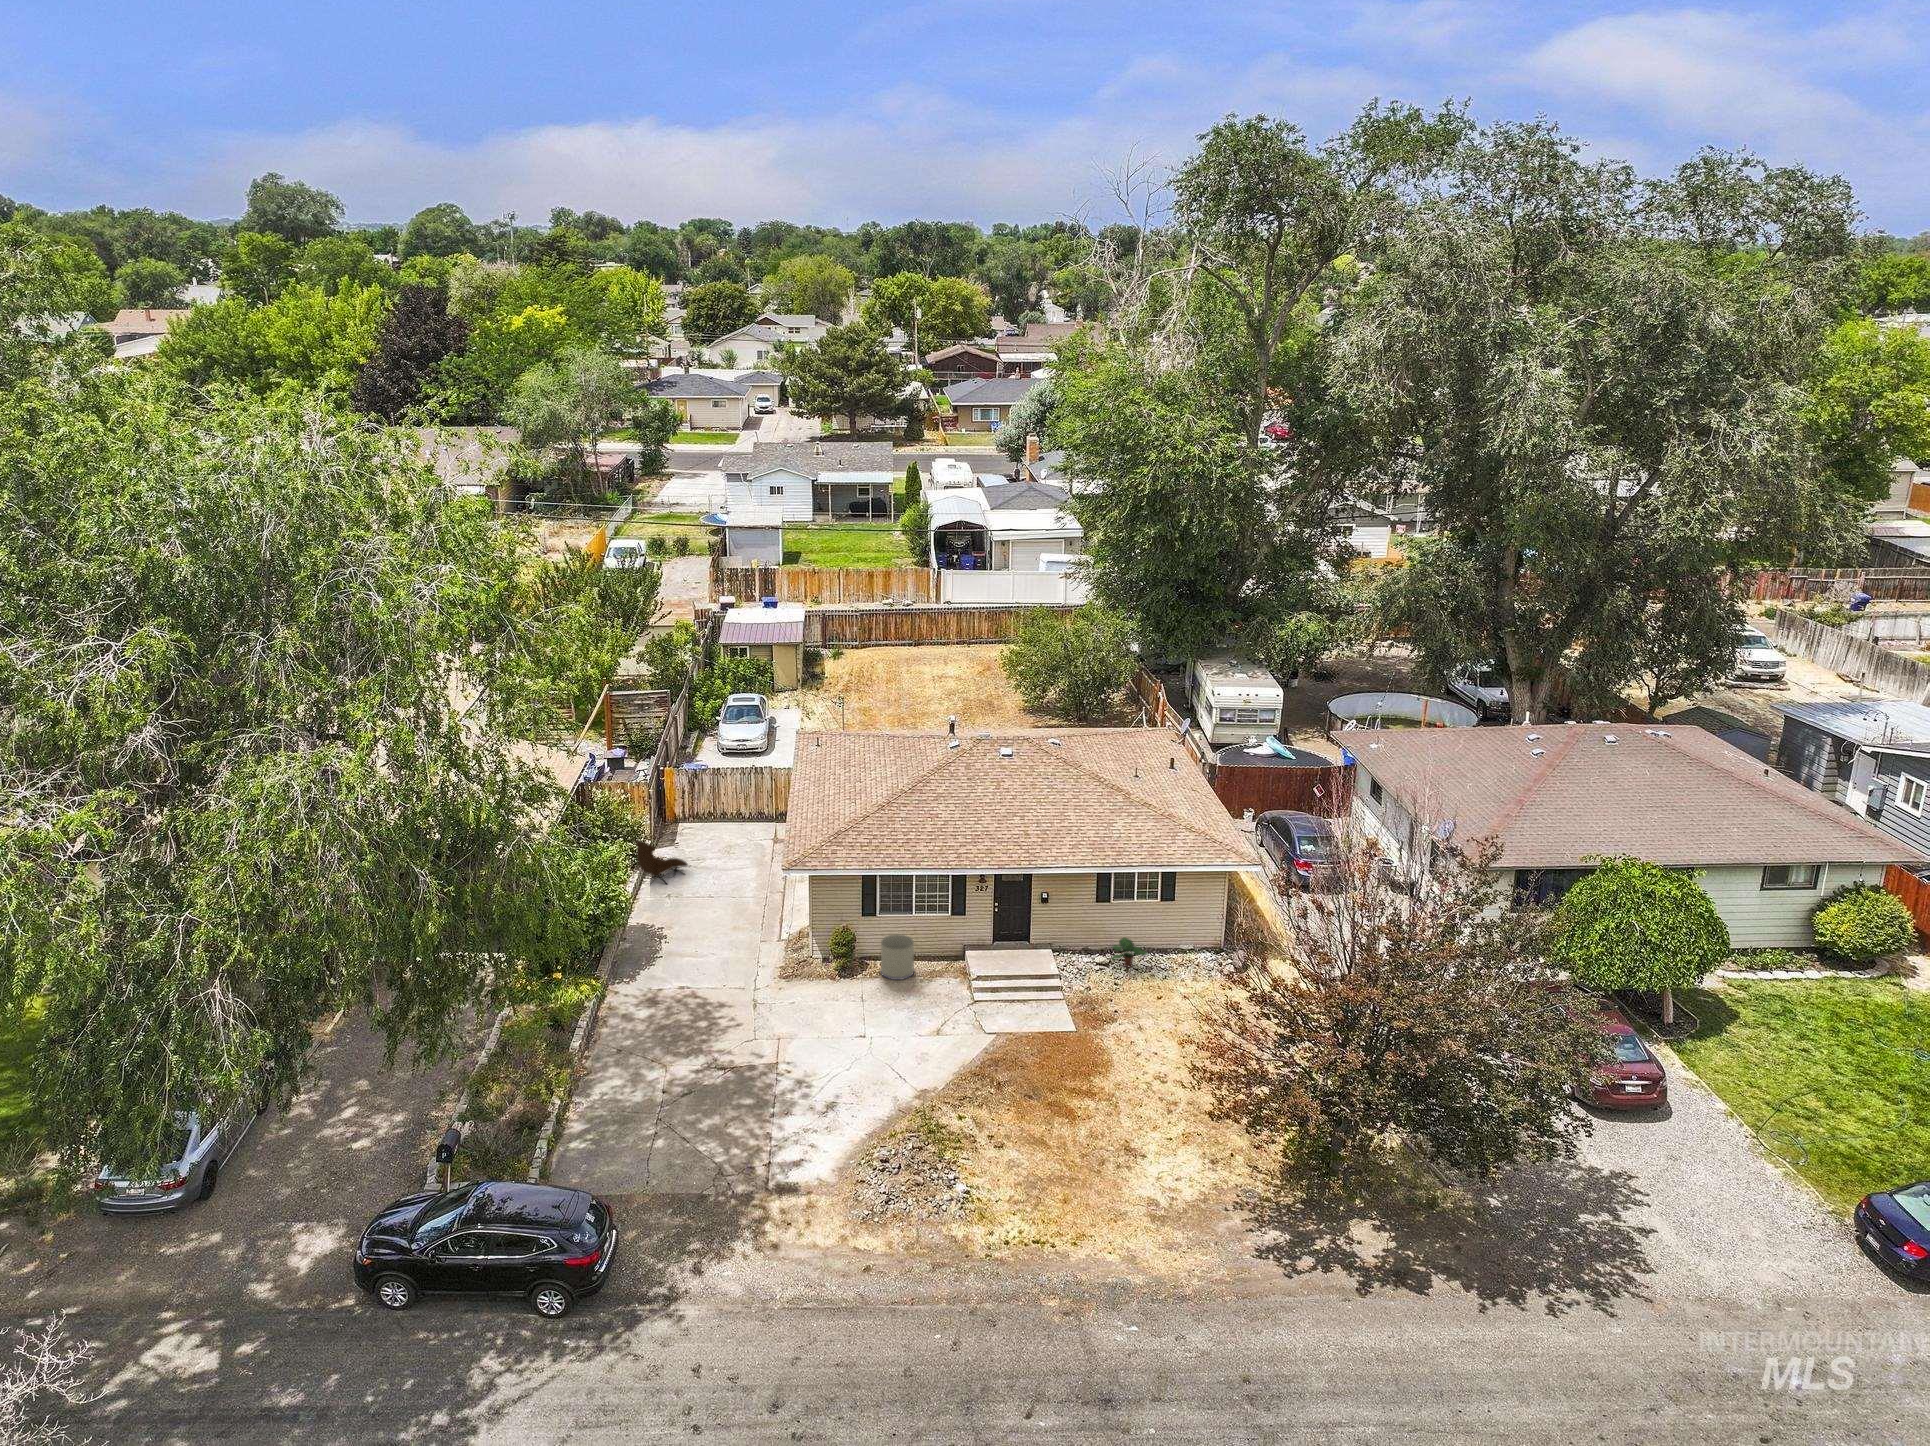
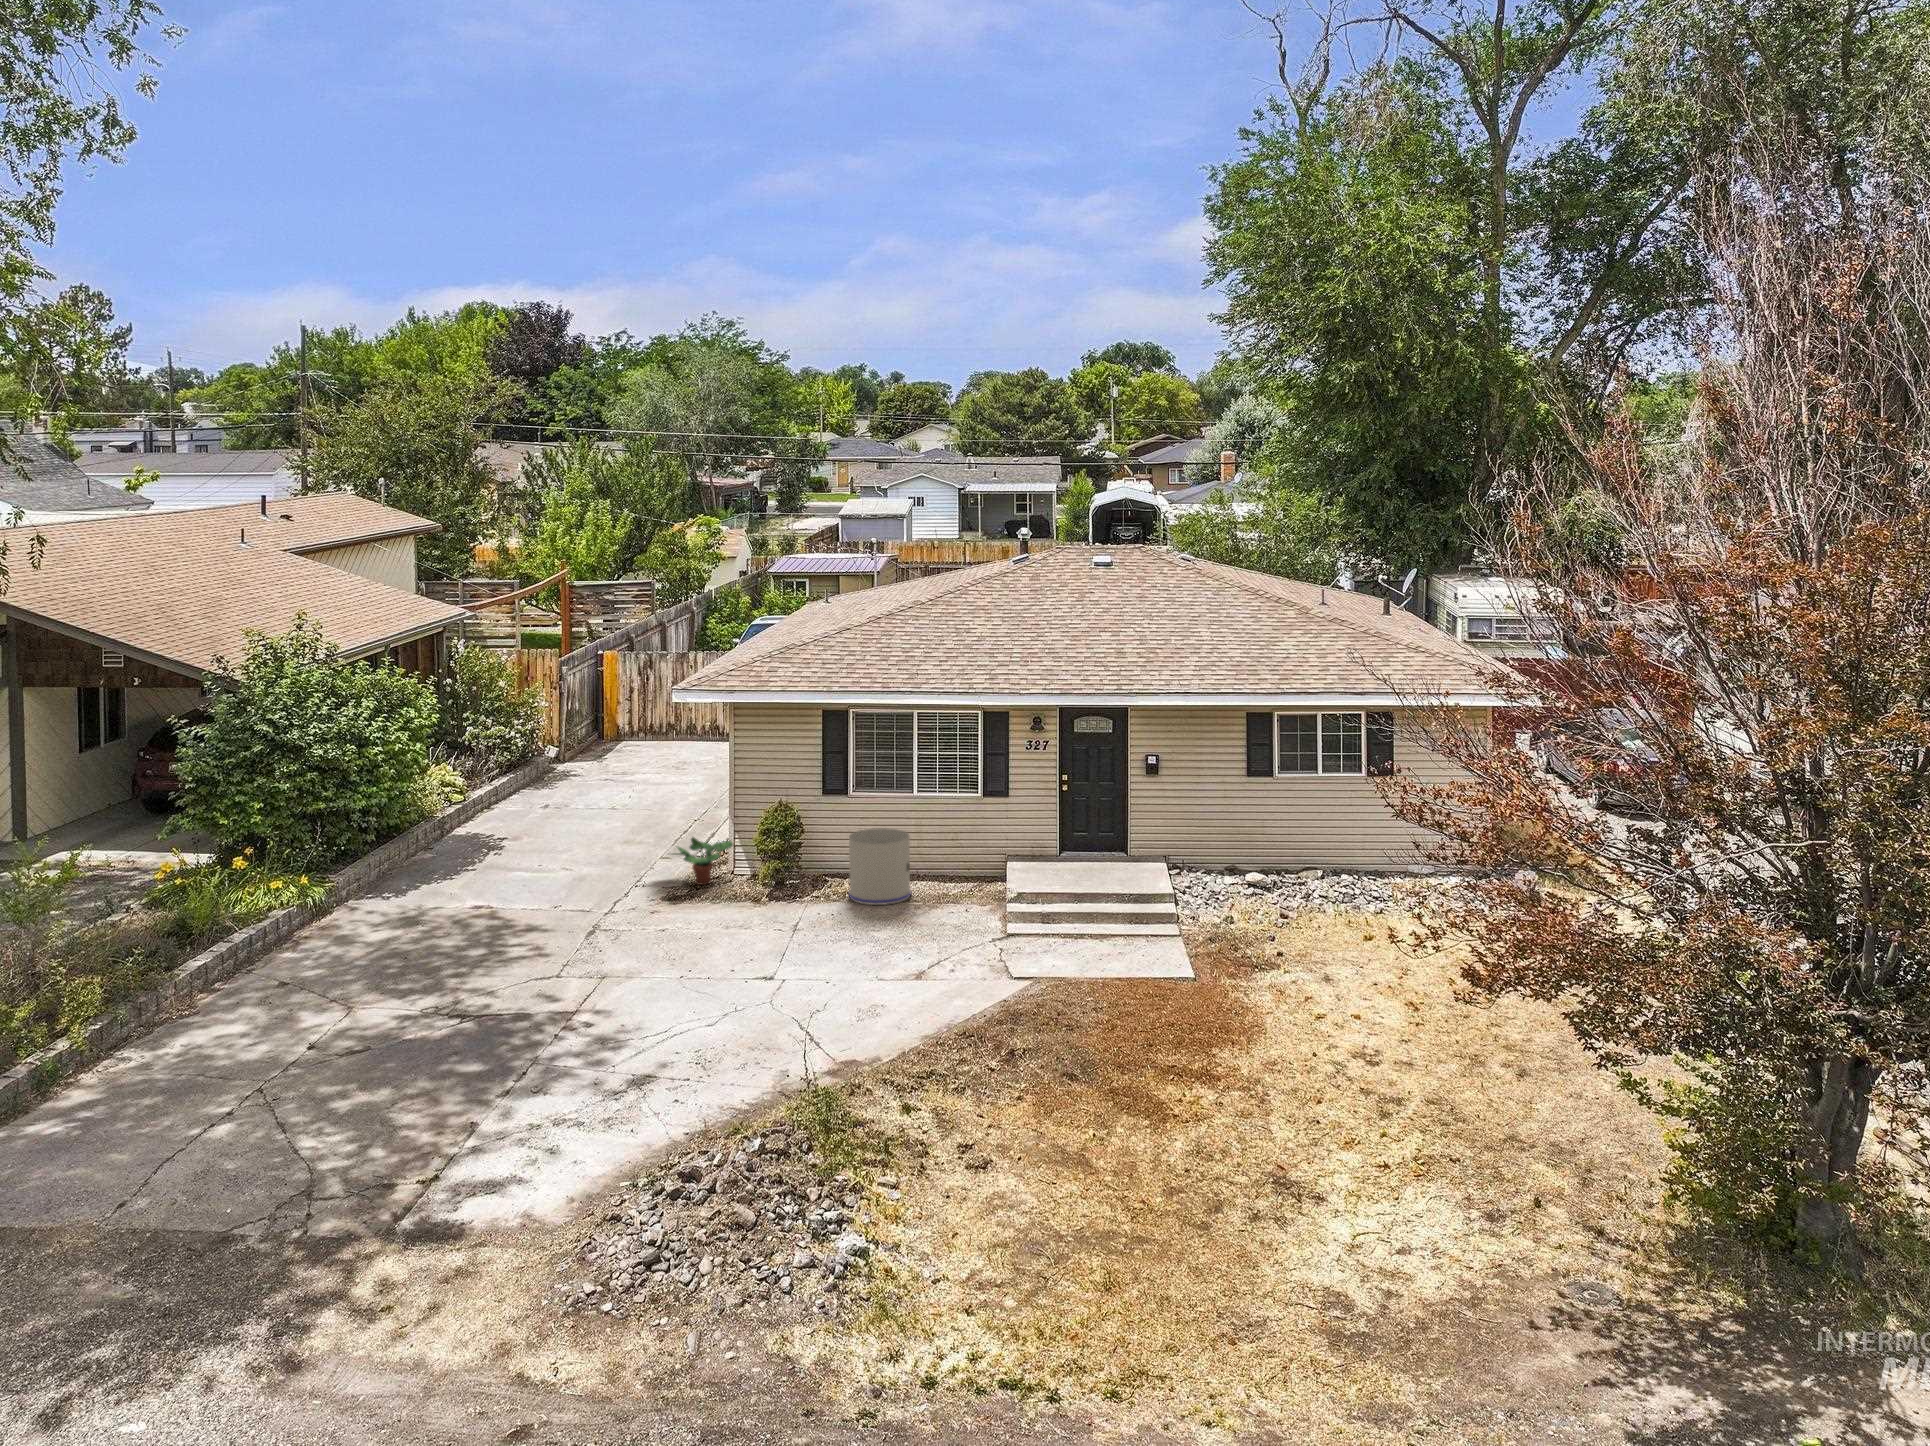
lounge chair: present [635,839,688,882] -> none [506,718,601,796]
potted plant: present [1111,937,1149,967] -> present [672,837,734,885]

